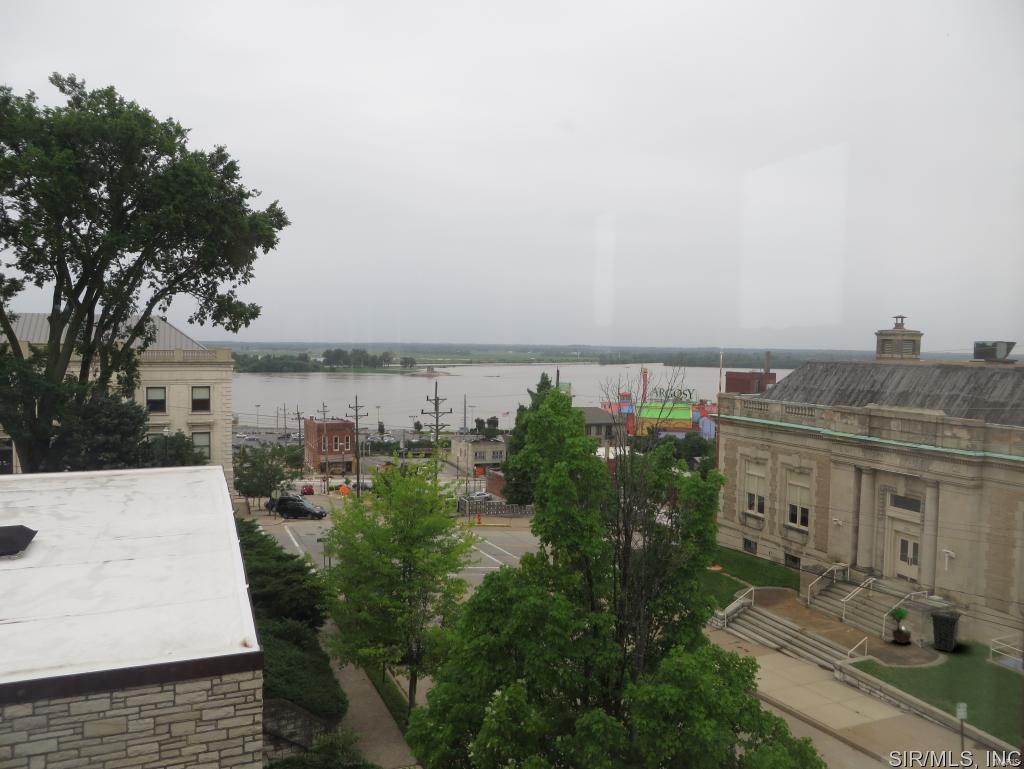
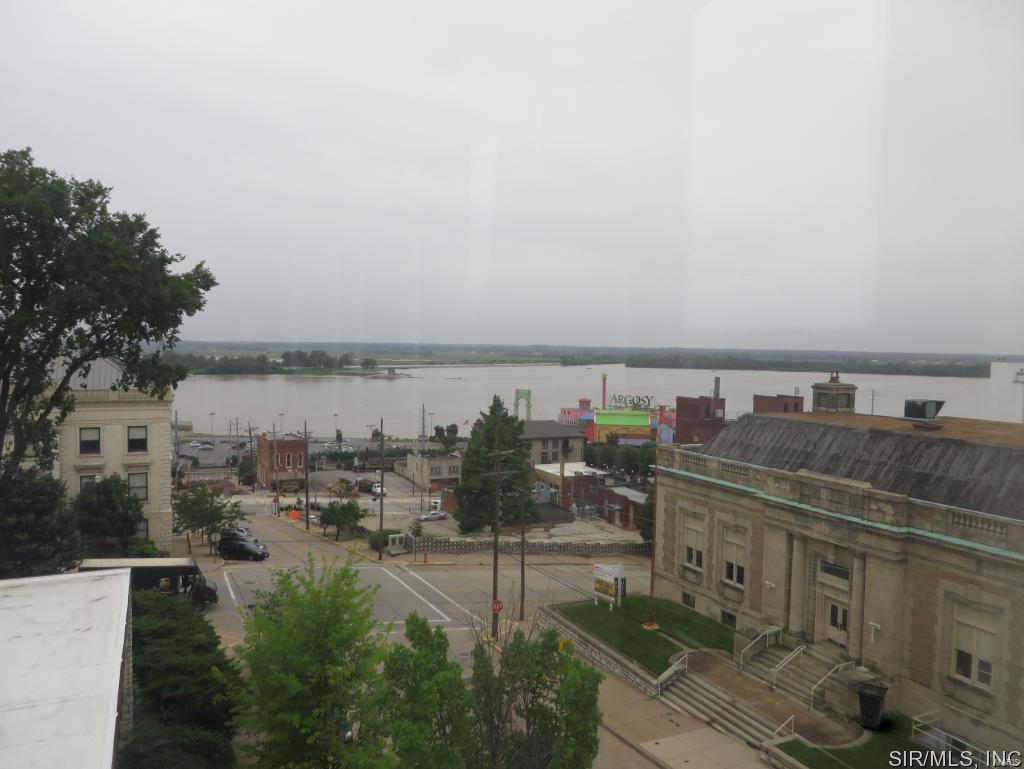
potted tree: present [887,606,911,643] -> none [812,678,839,719]

